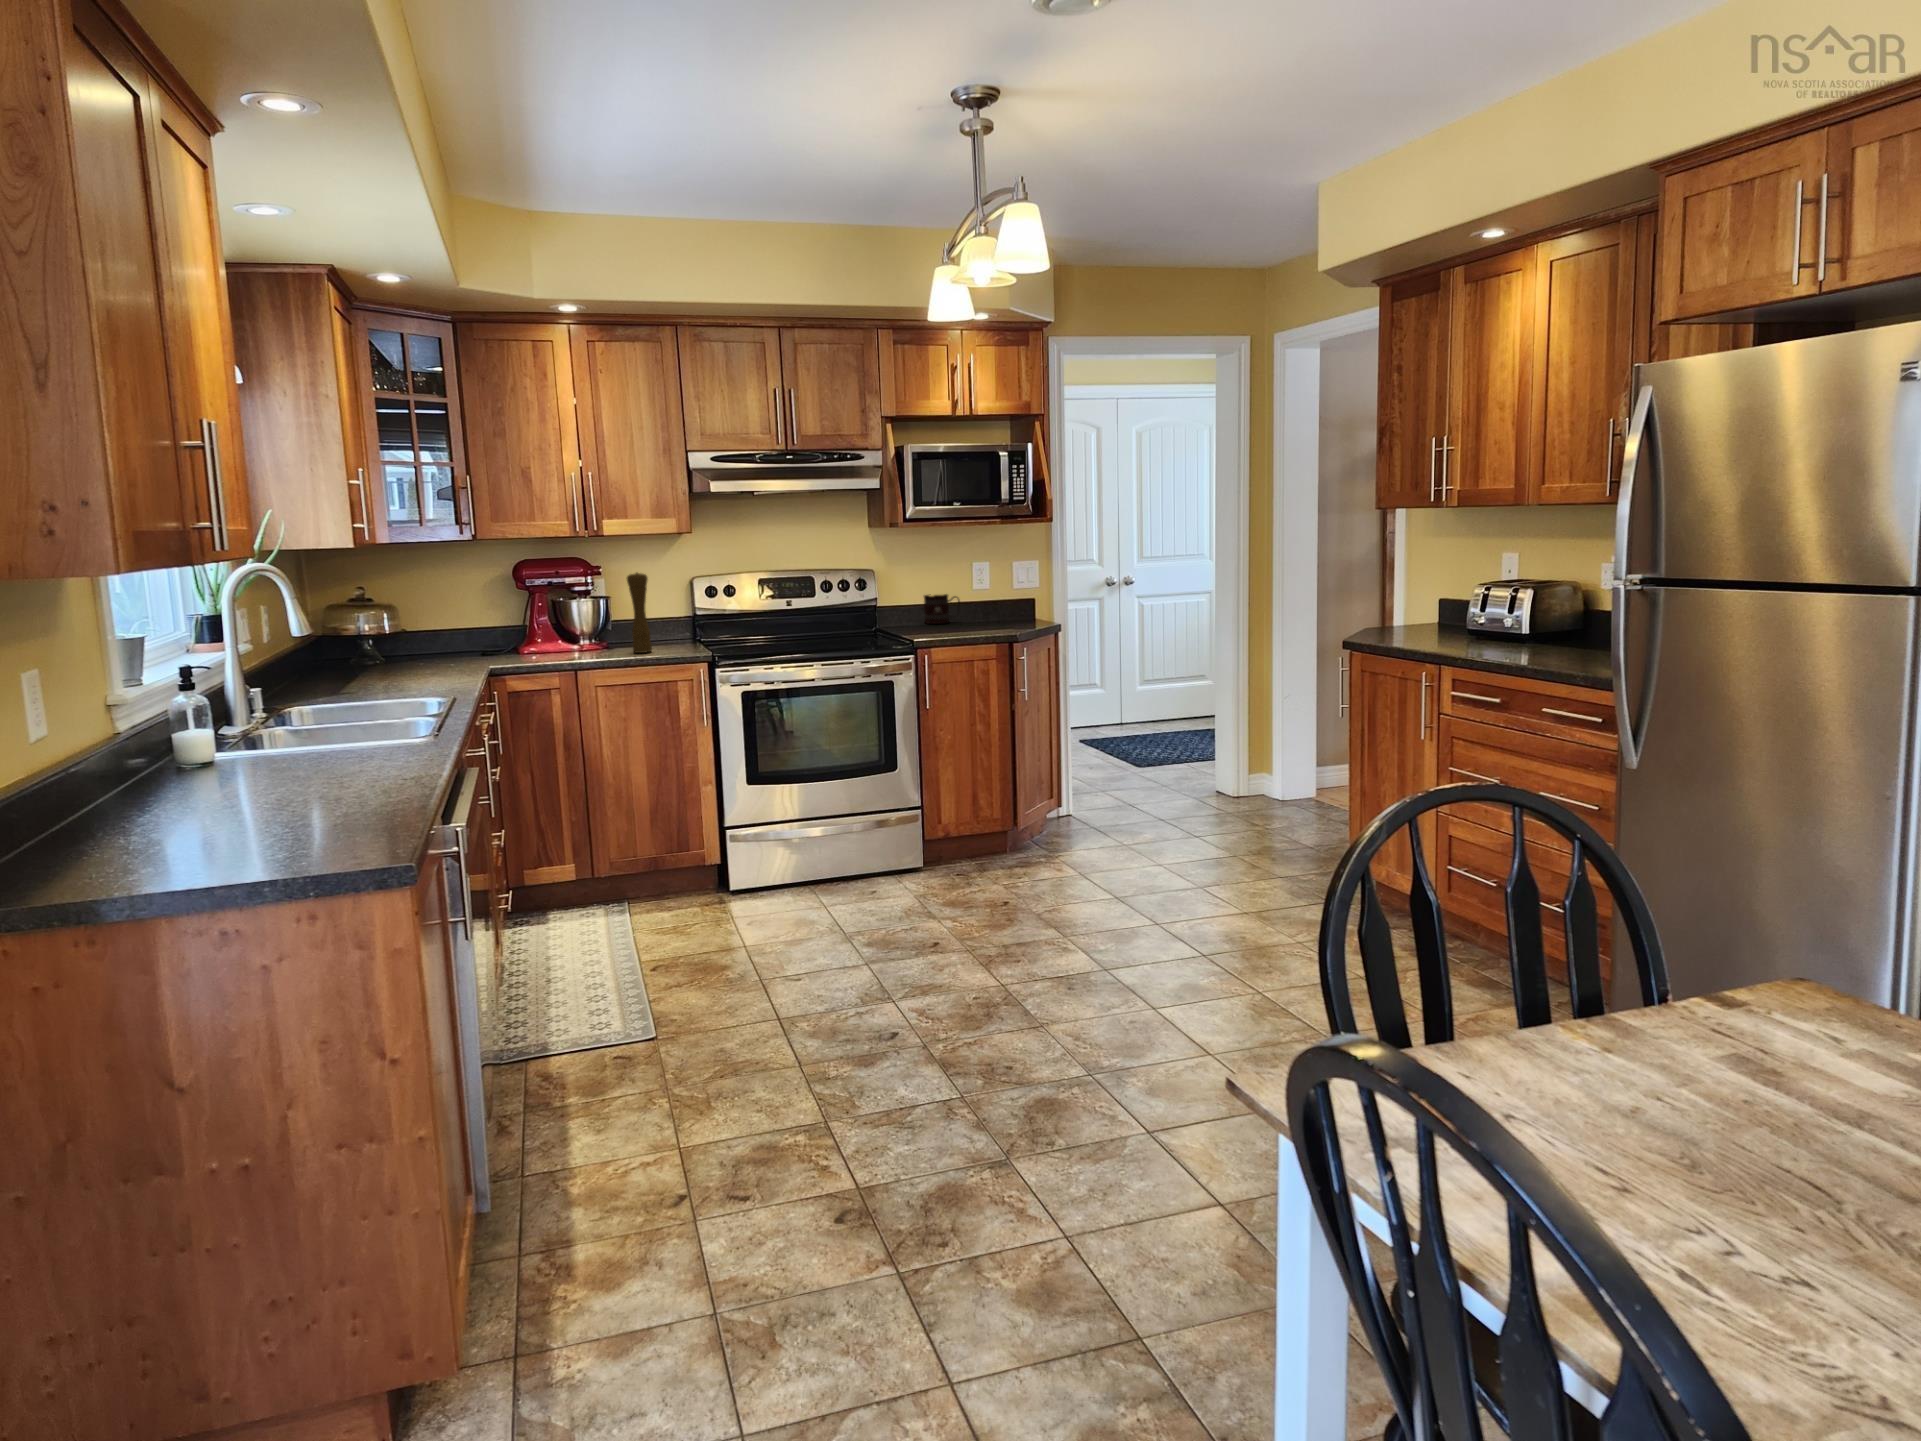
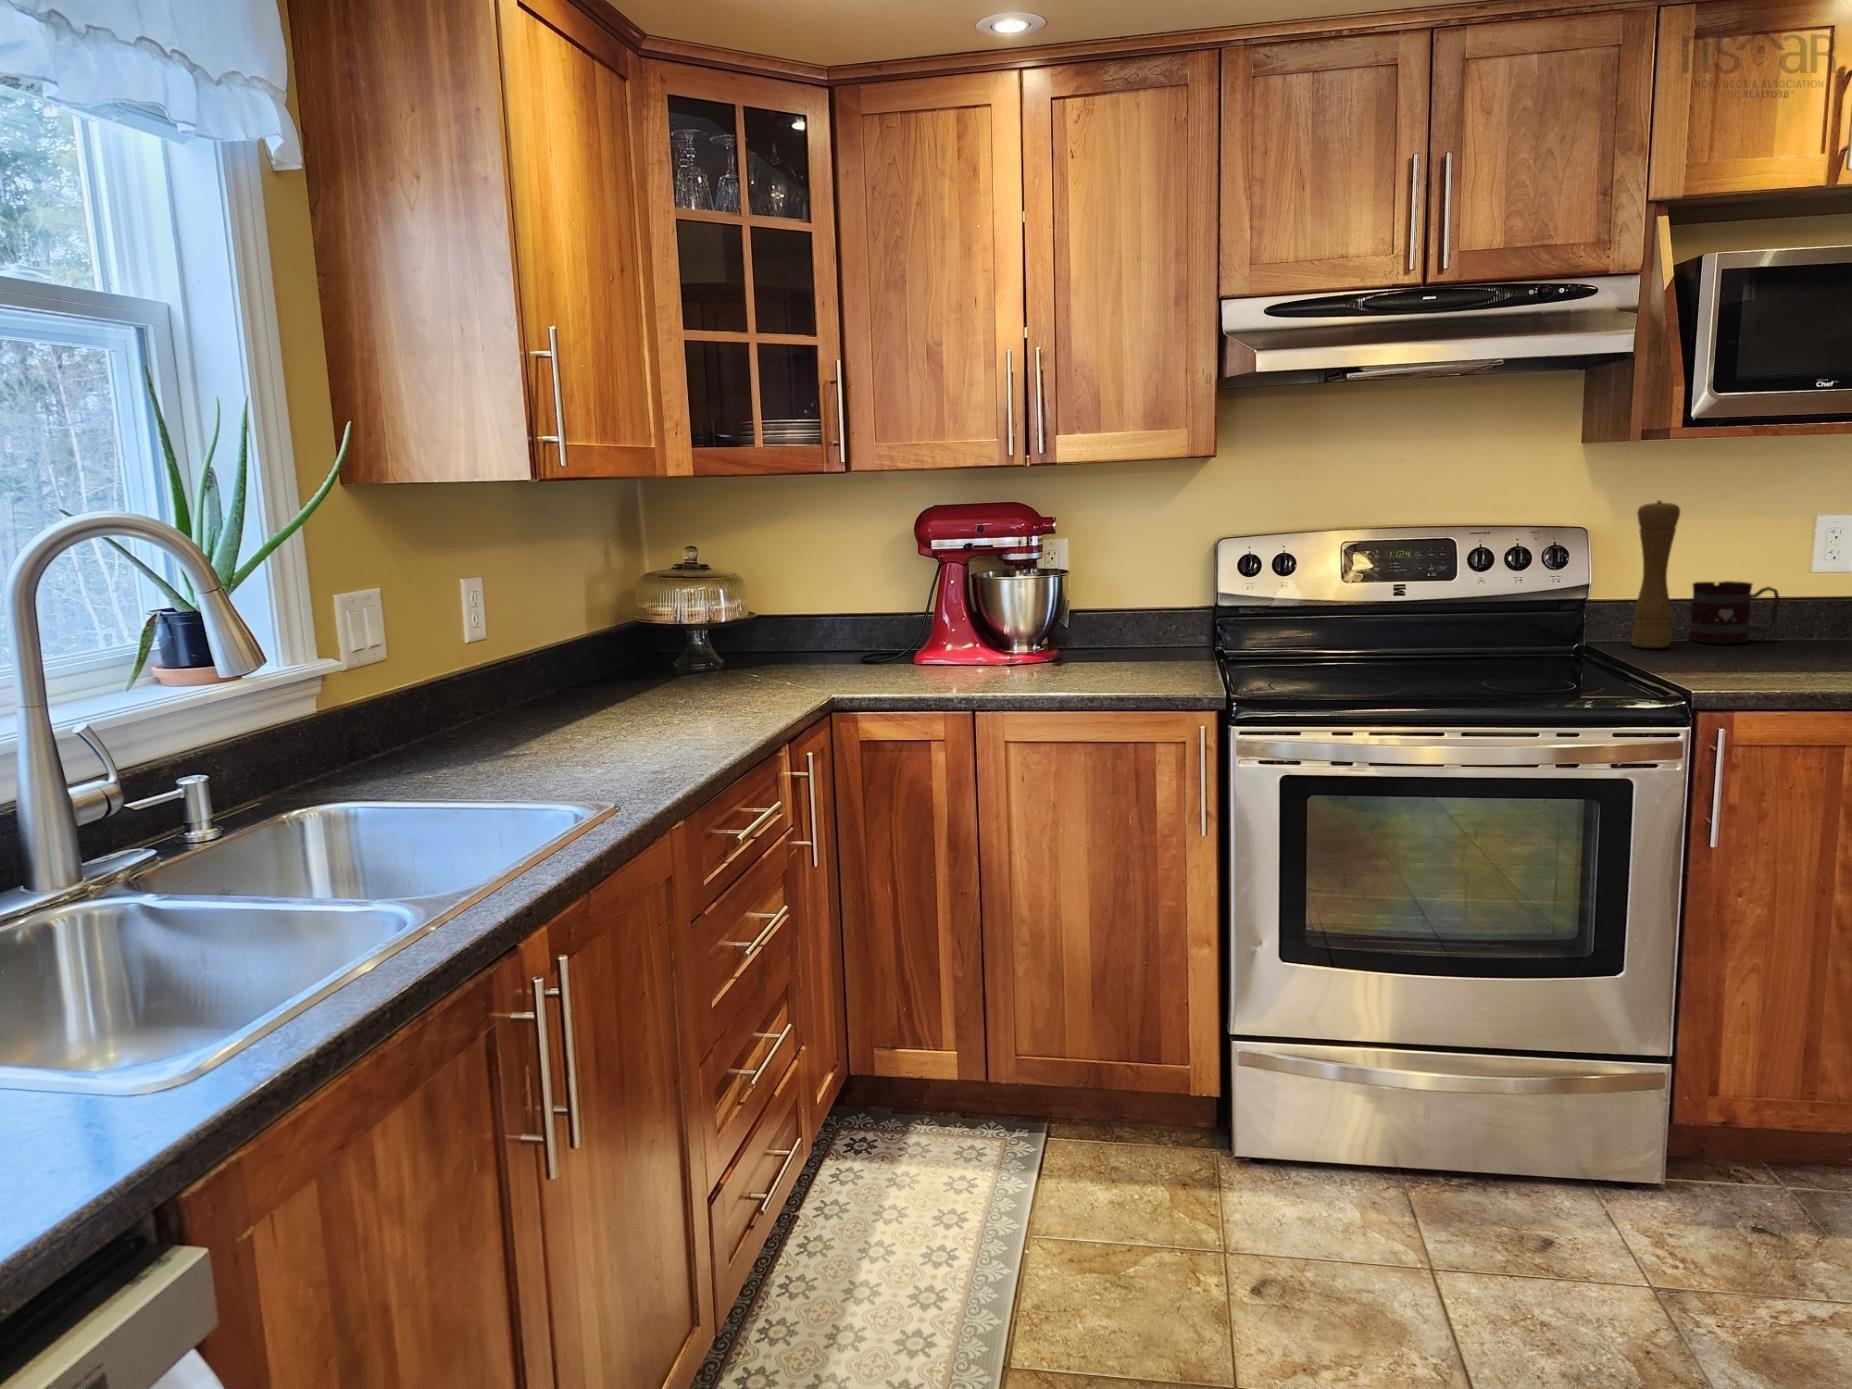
pepper mill: present [627,573,652,653] -> present [1632,501,1680,648]

